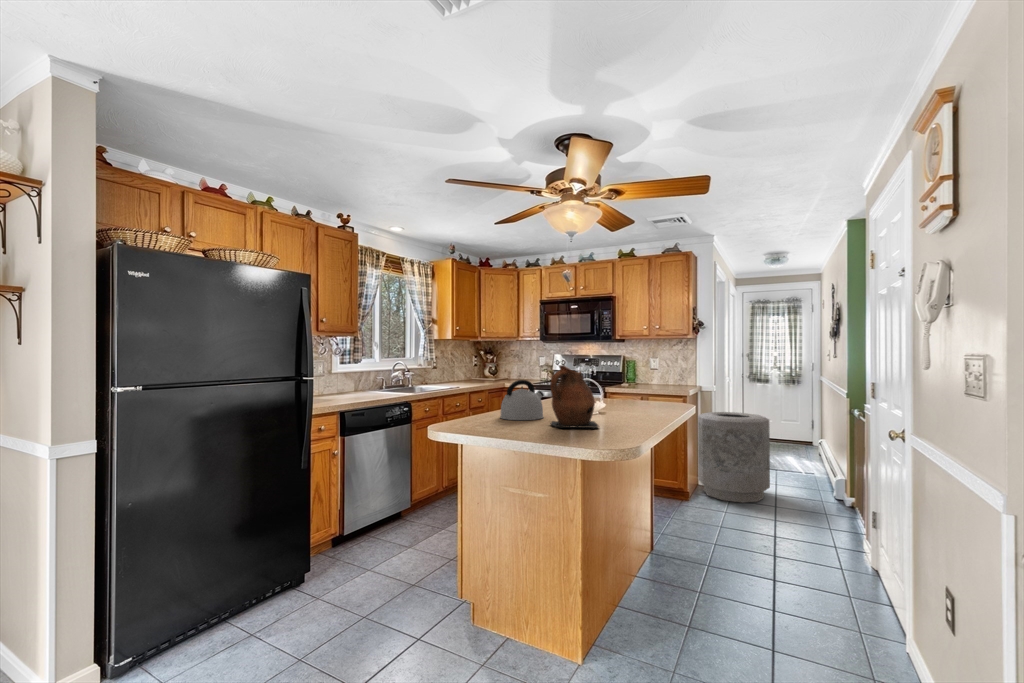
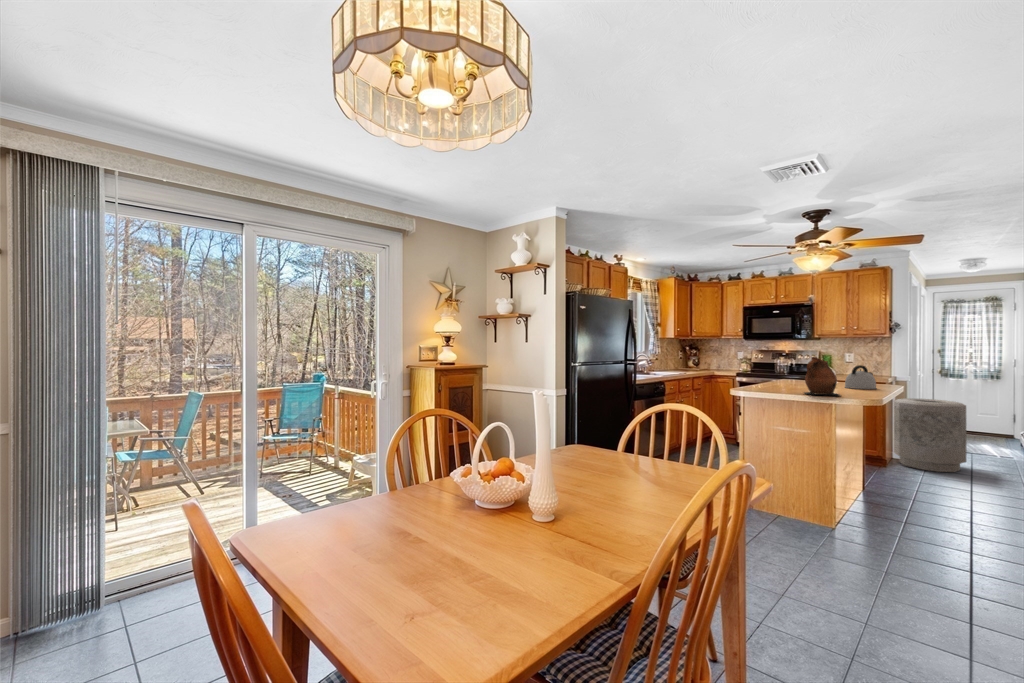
kettle: present [500,380,544,420] -> present [845,365,876,389]

